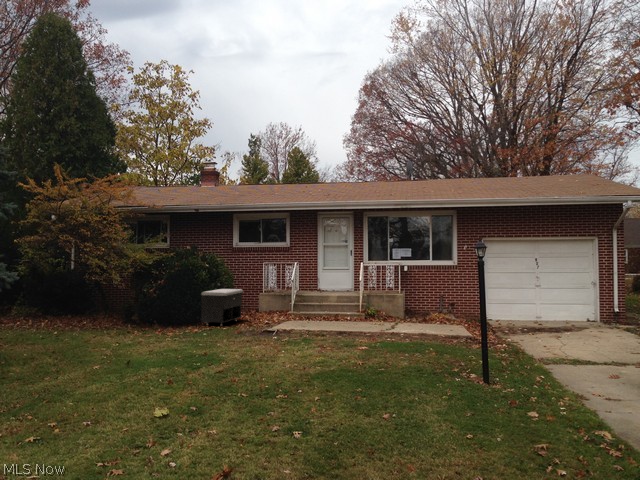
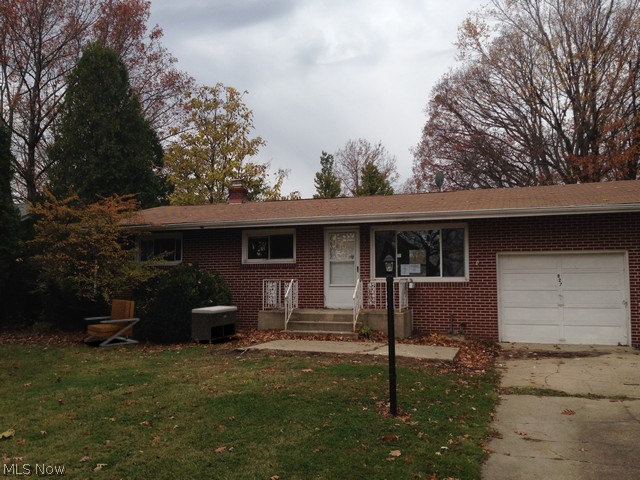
lounge chair: none [85,283,147,331] -> present [84,300,140,347]

